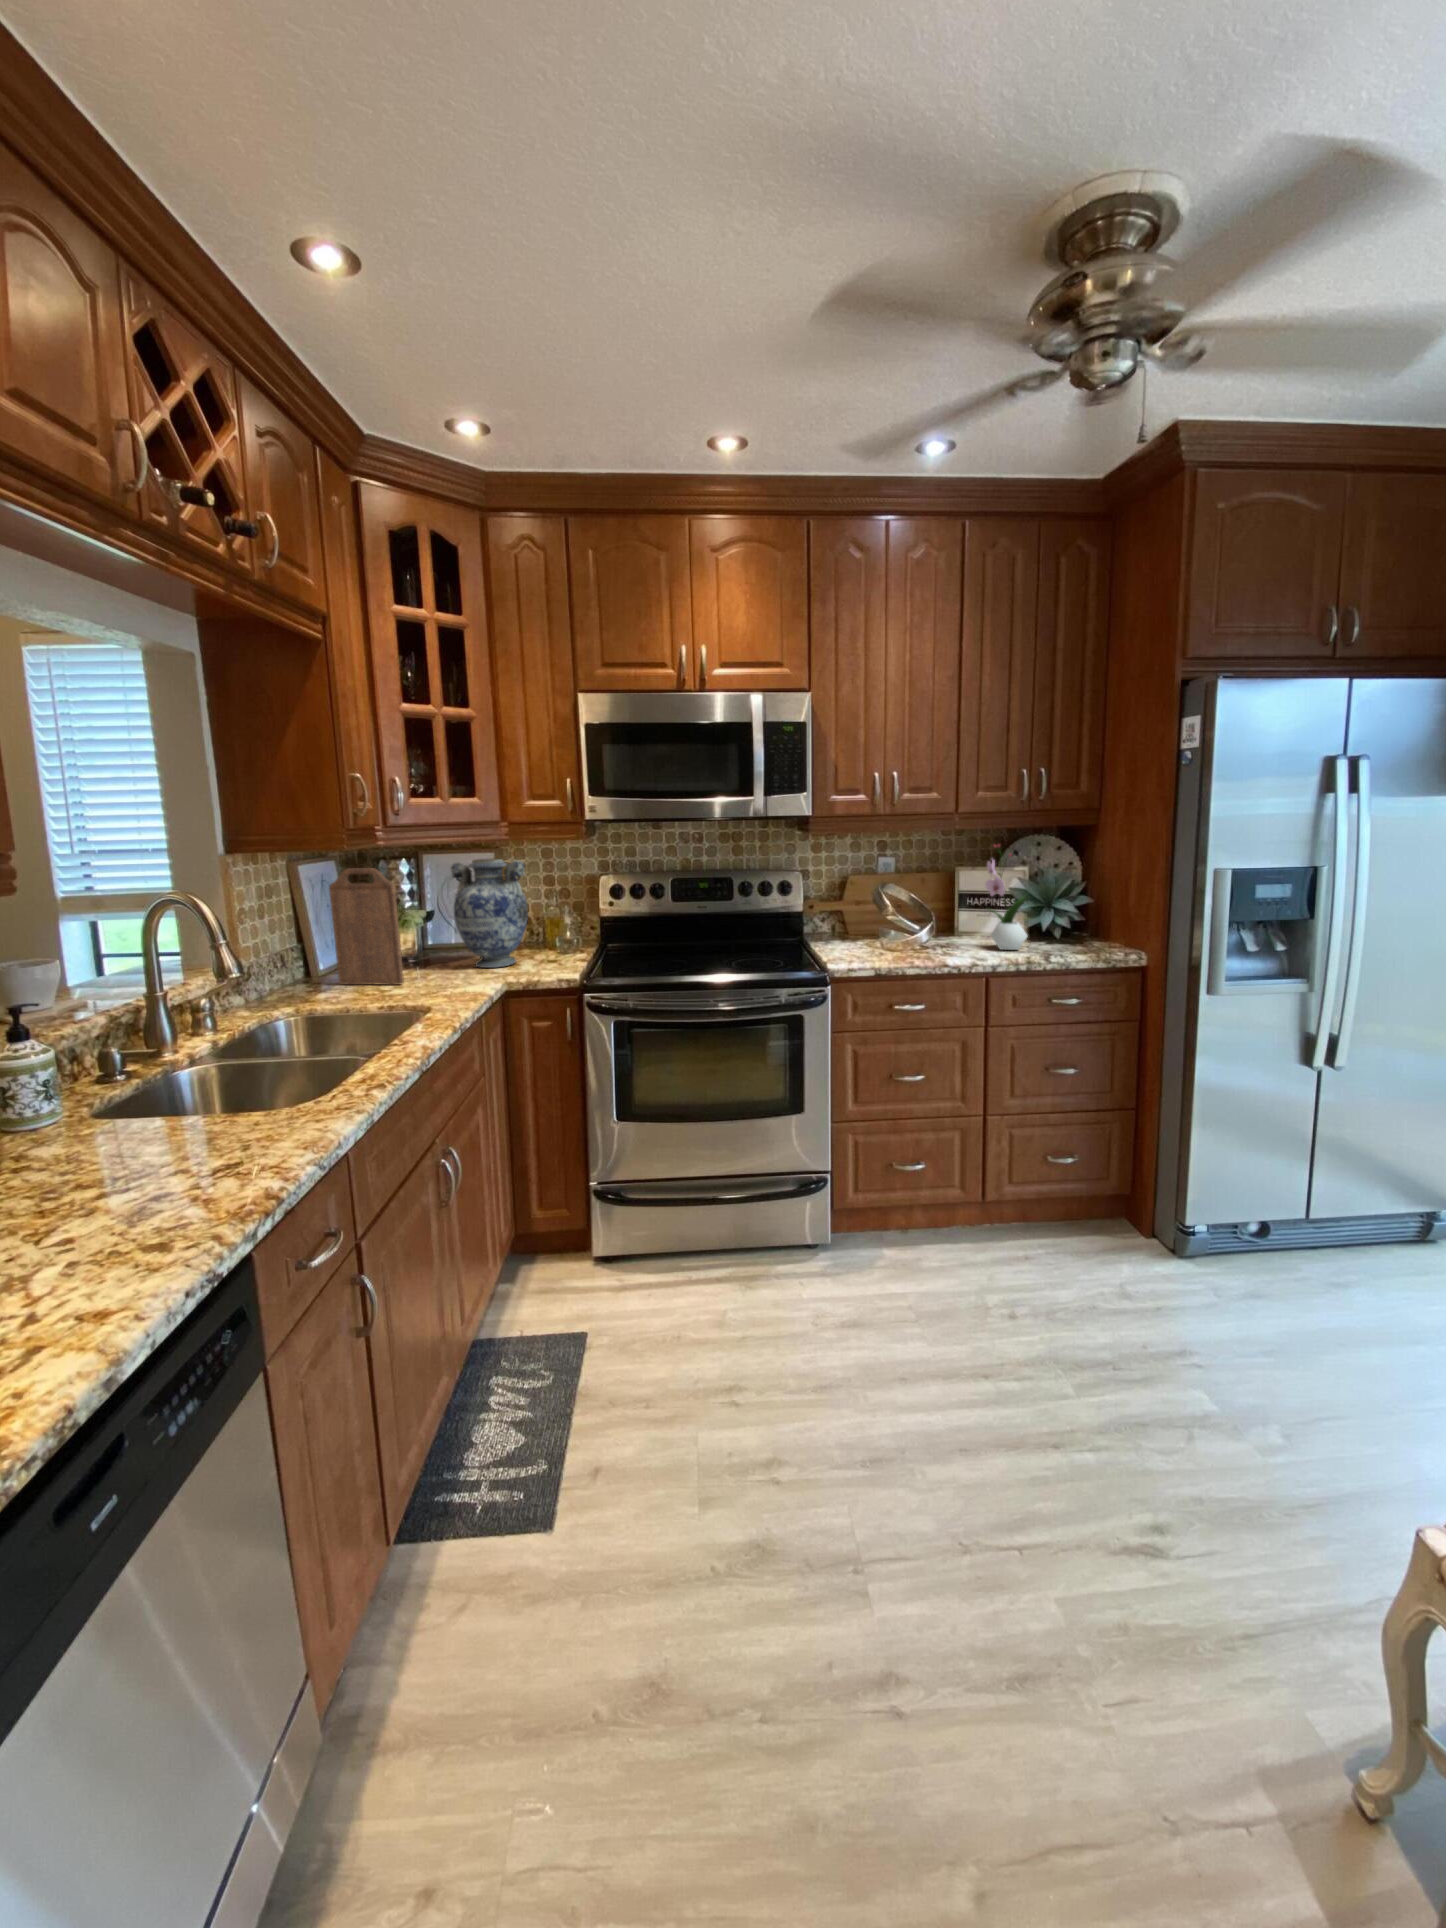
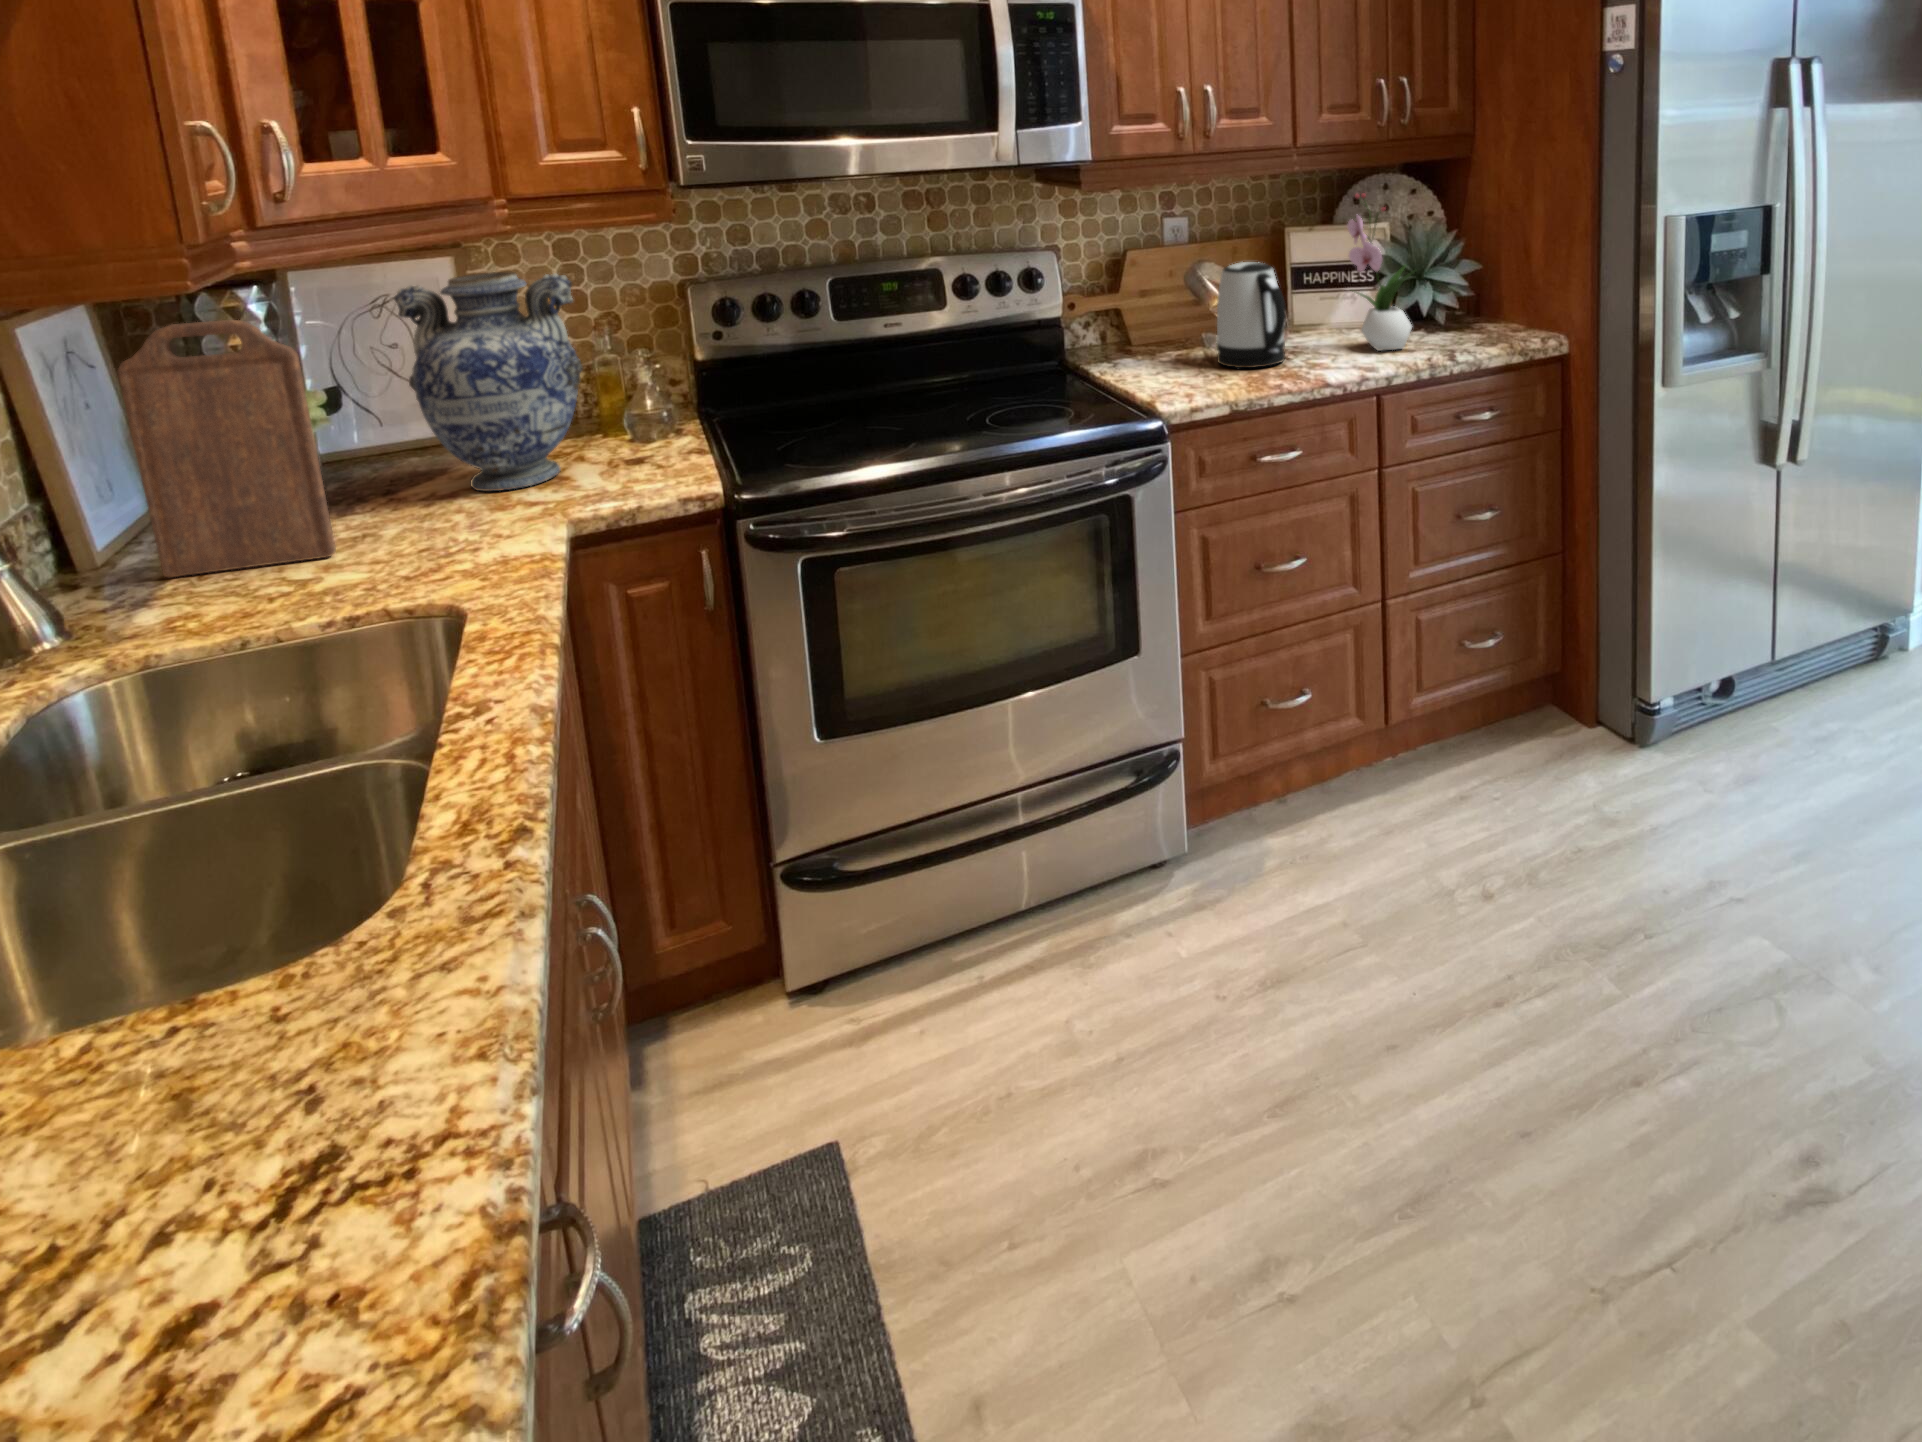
kettle: none [890,884,935,951] -> present [1217,262,1286,368]

